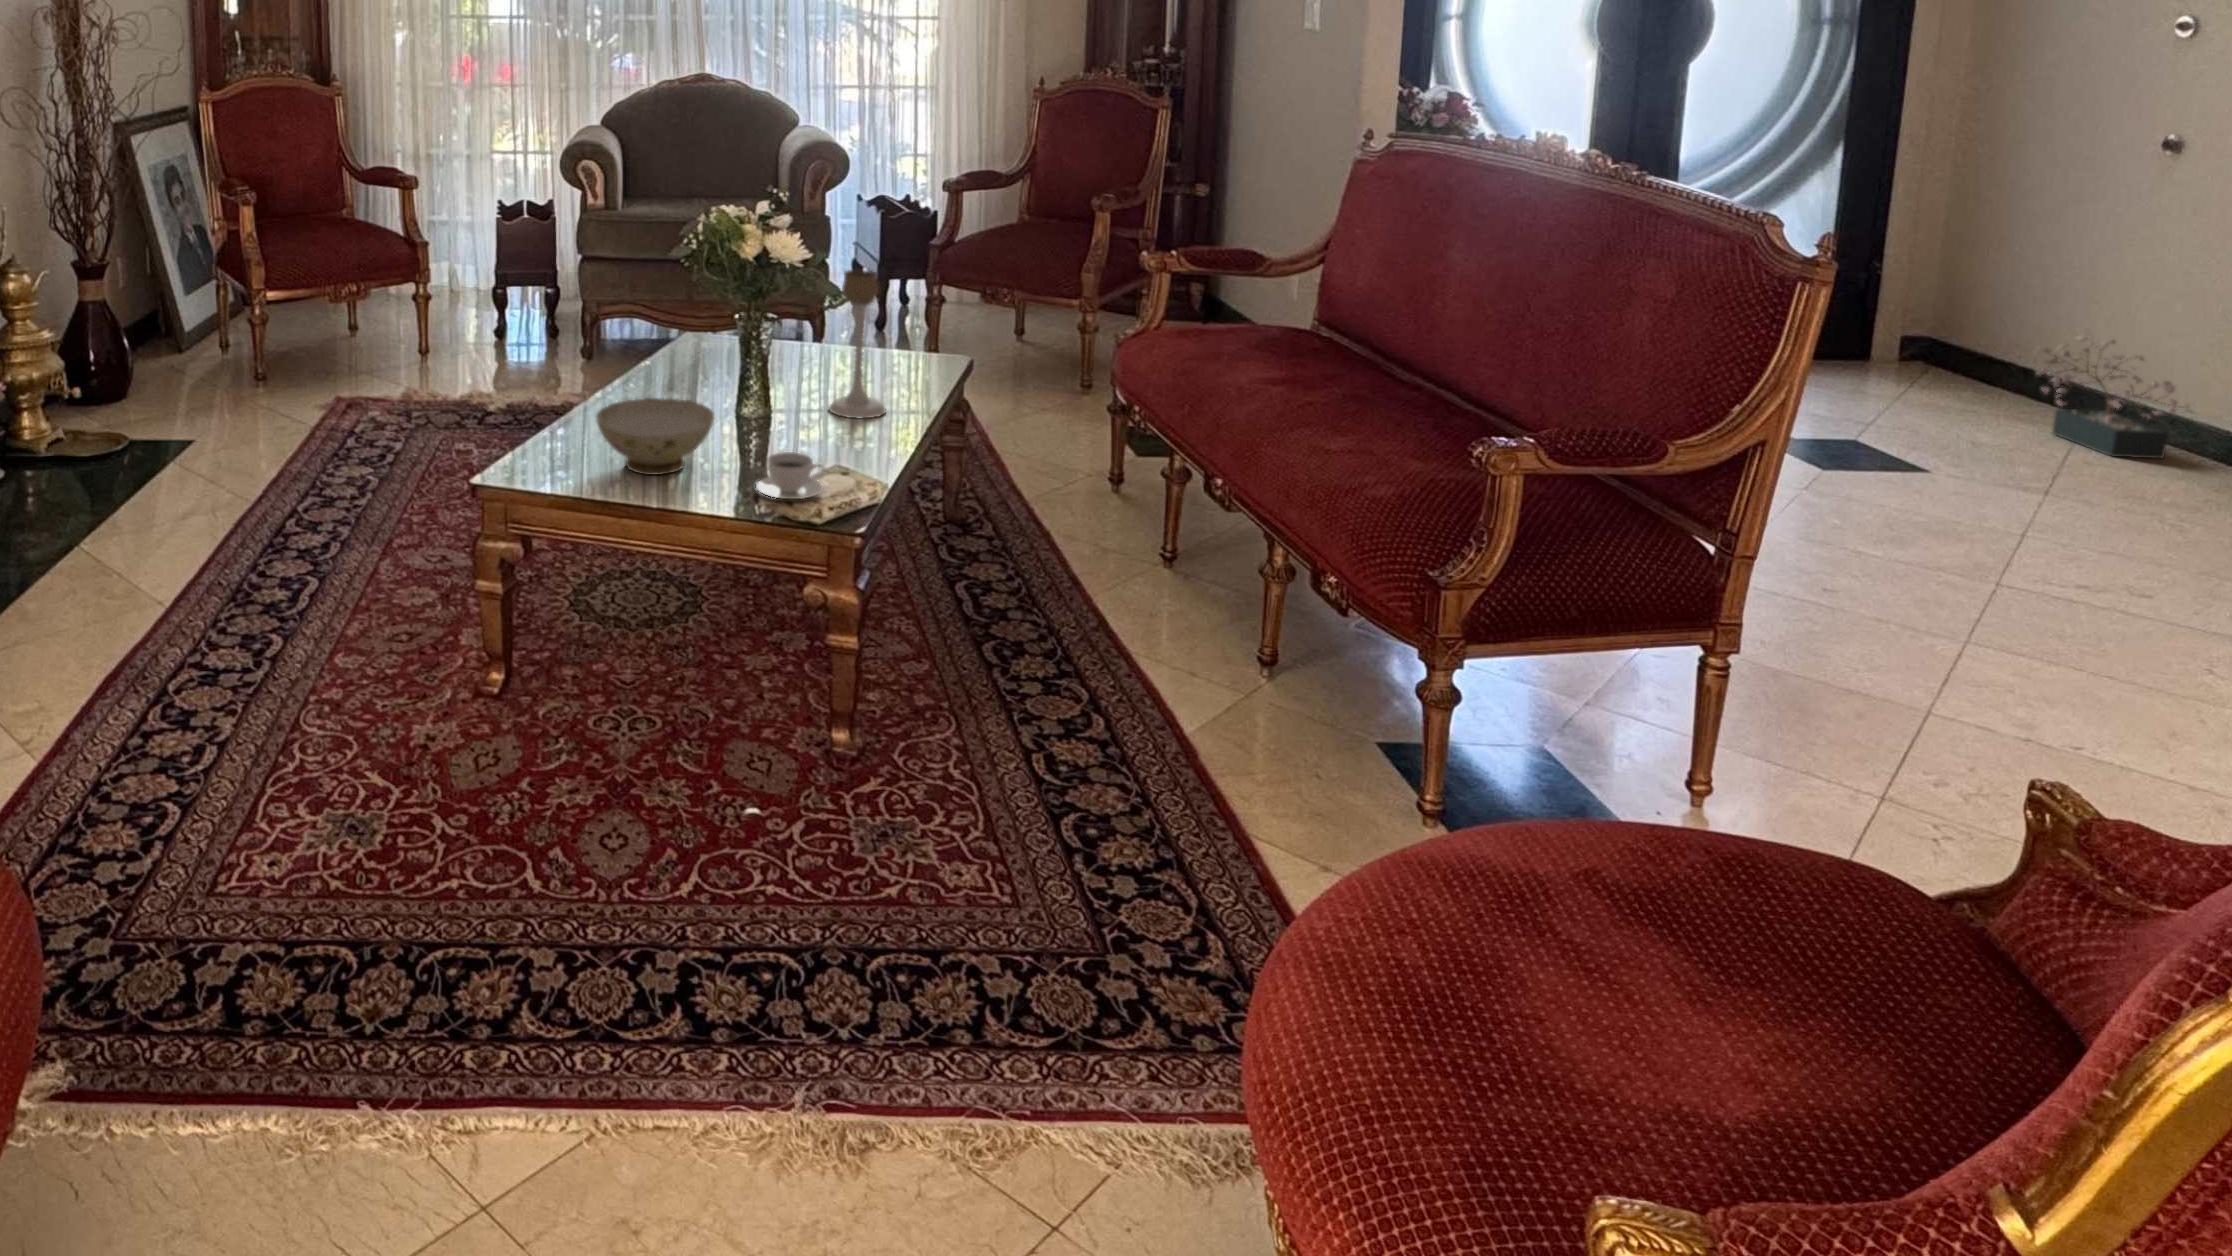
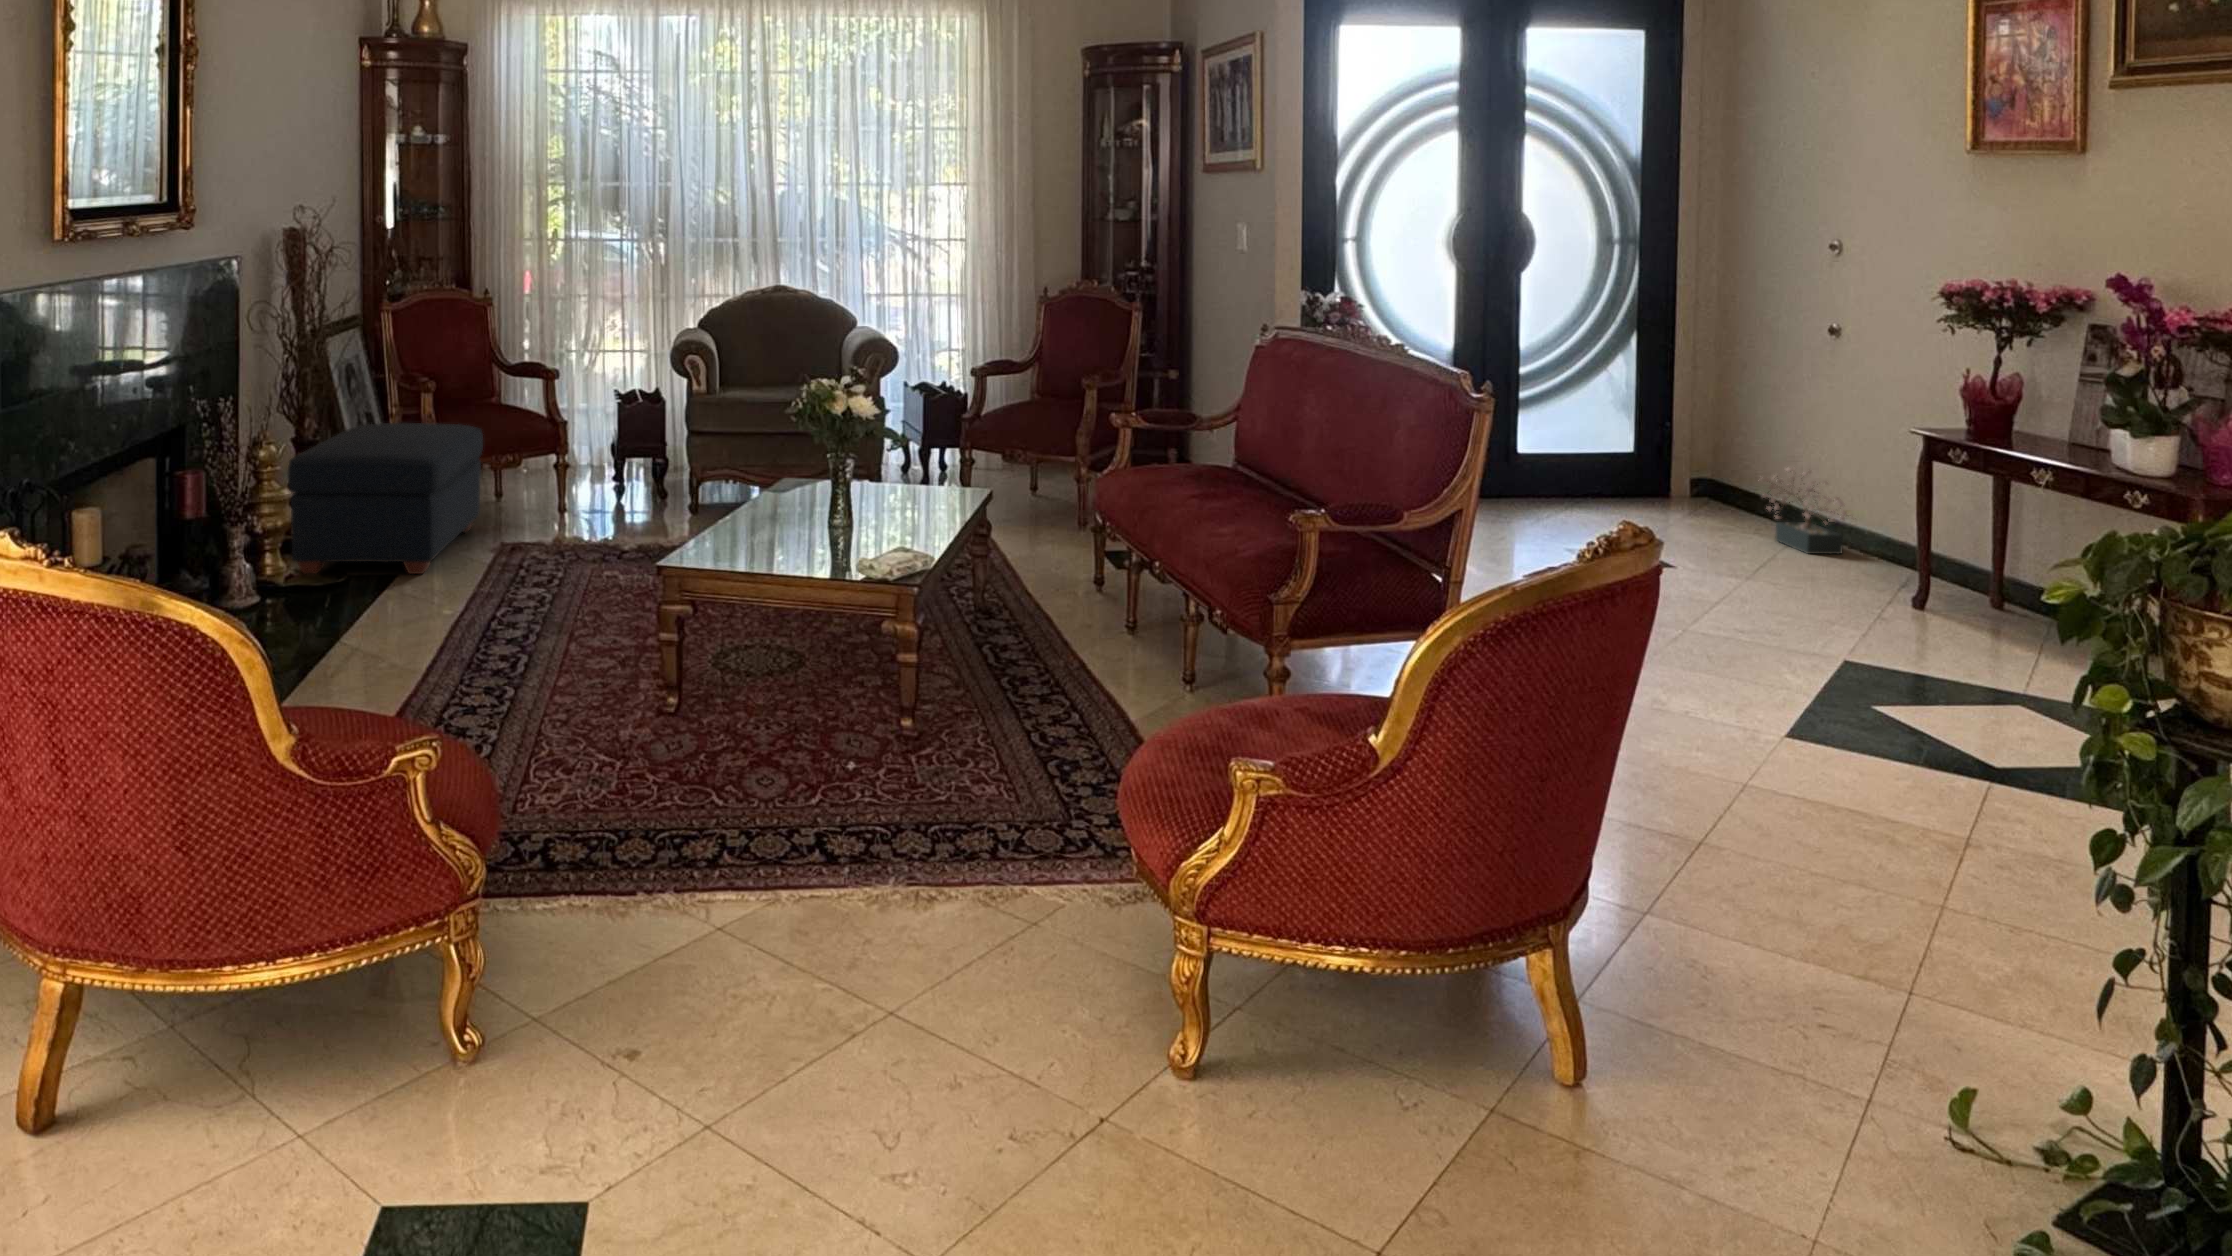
ottoman: none [56,243,320,439] -> present [287,423,483,574]
candle holder: present [829,269,886,418] -> none [892,423,932,528]
ceramic bowl: present [596,398,714,475] -> none [736,511,817,561]
teacup: present [756,452,825,499] -> none [847,542,893,570]

